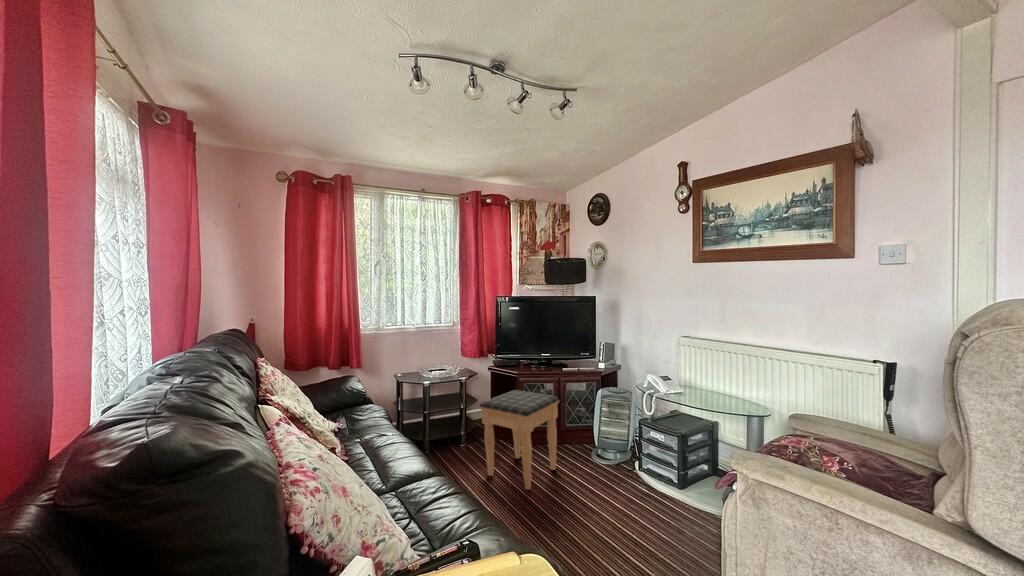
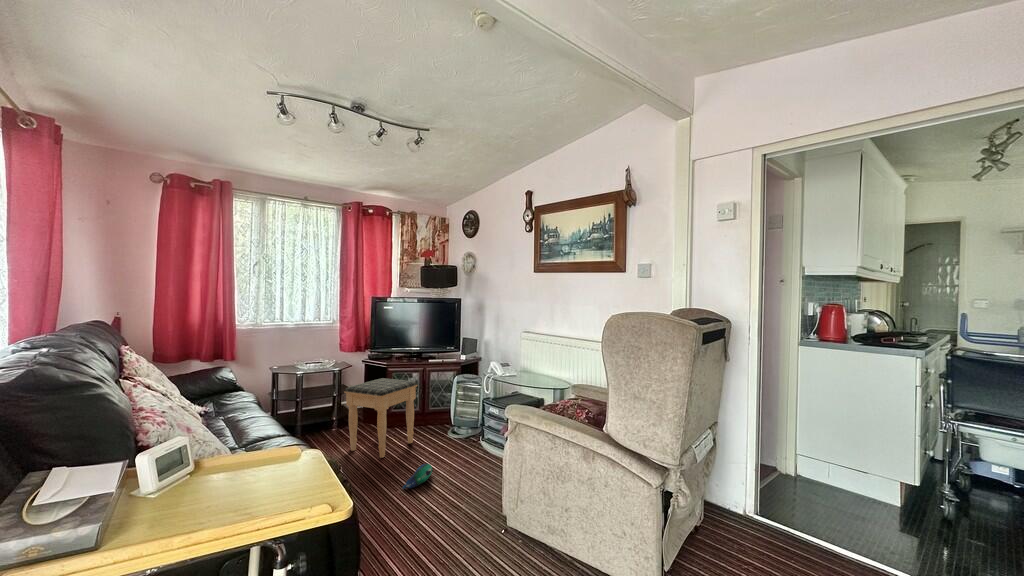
plush toy: none [571,506,604,544] -> present [402,463,432,489]

